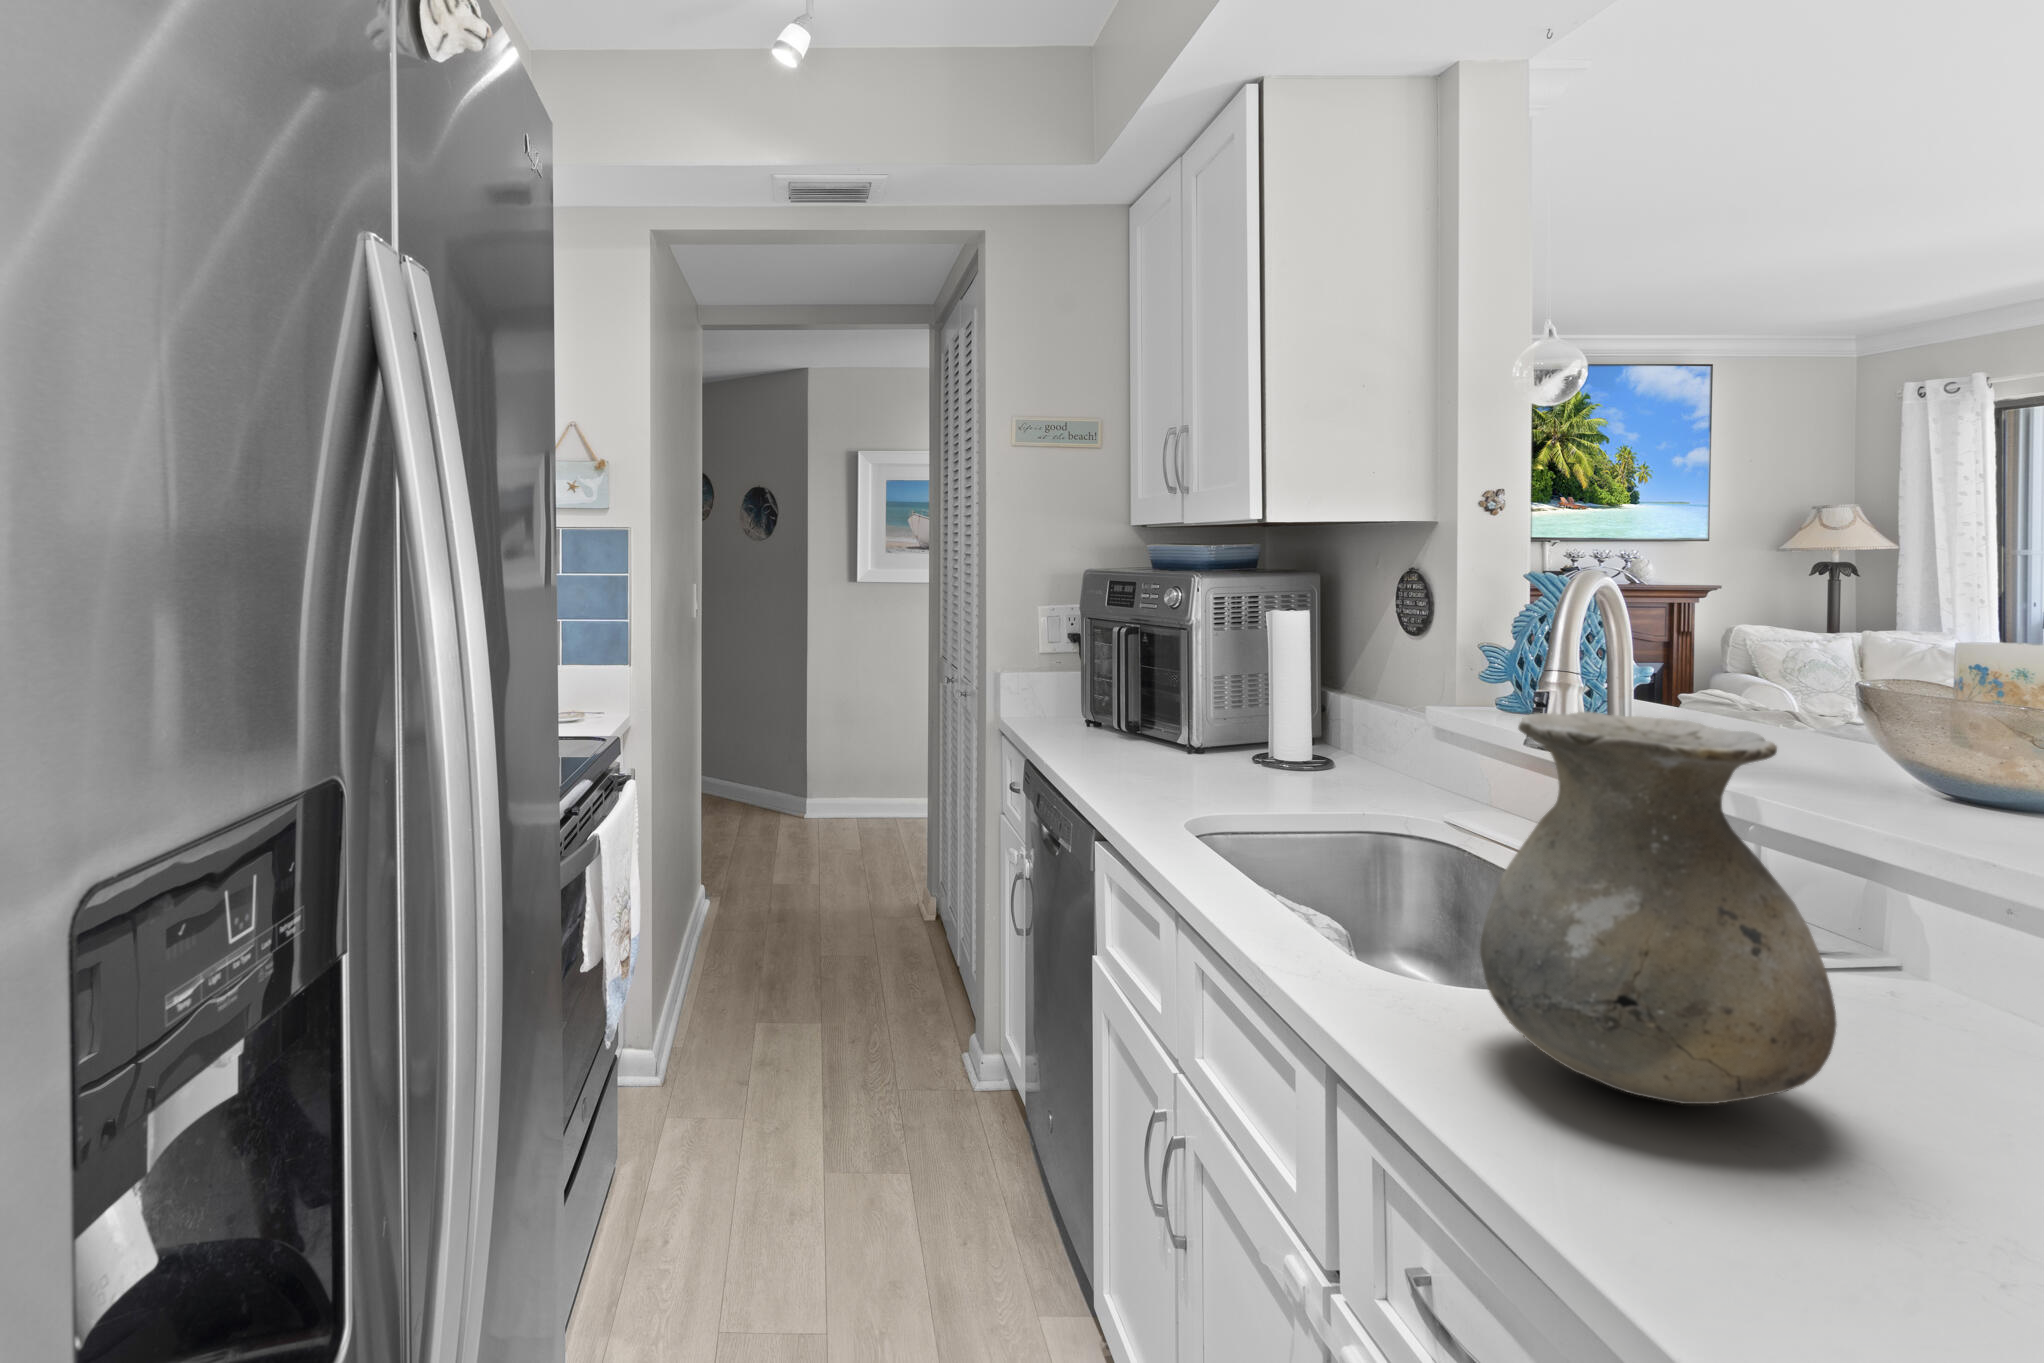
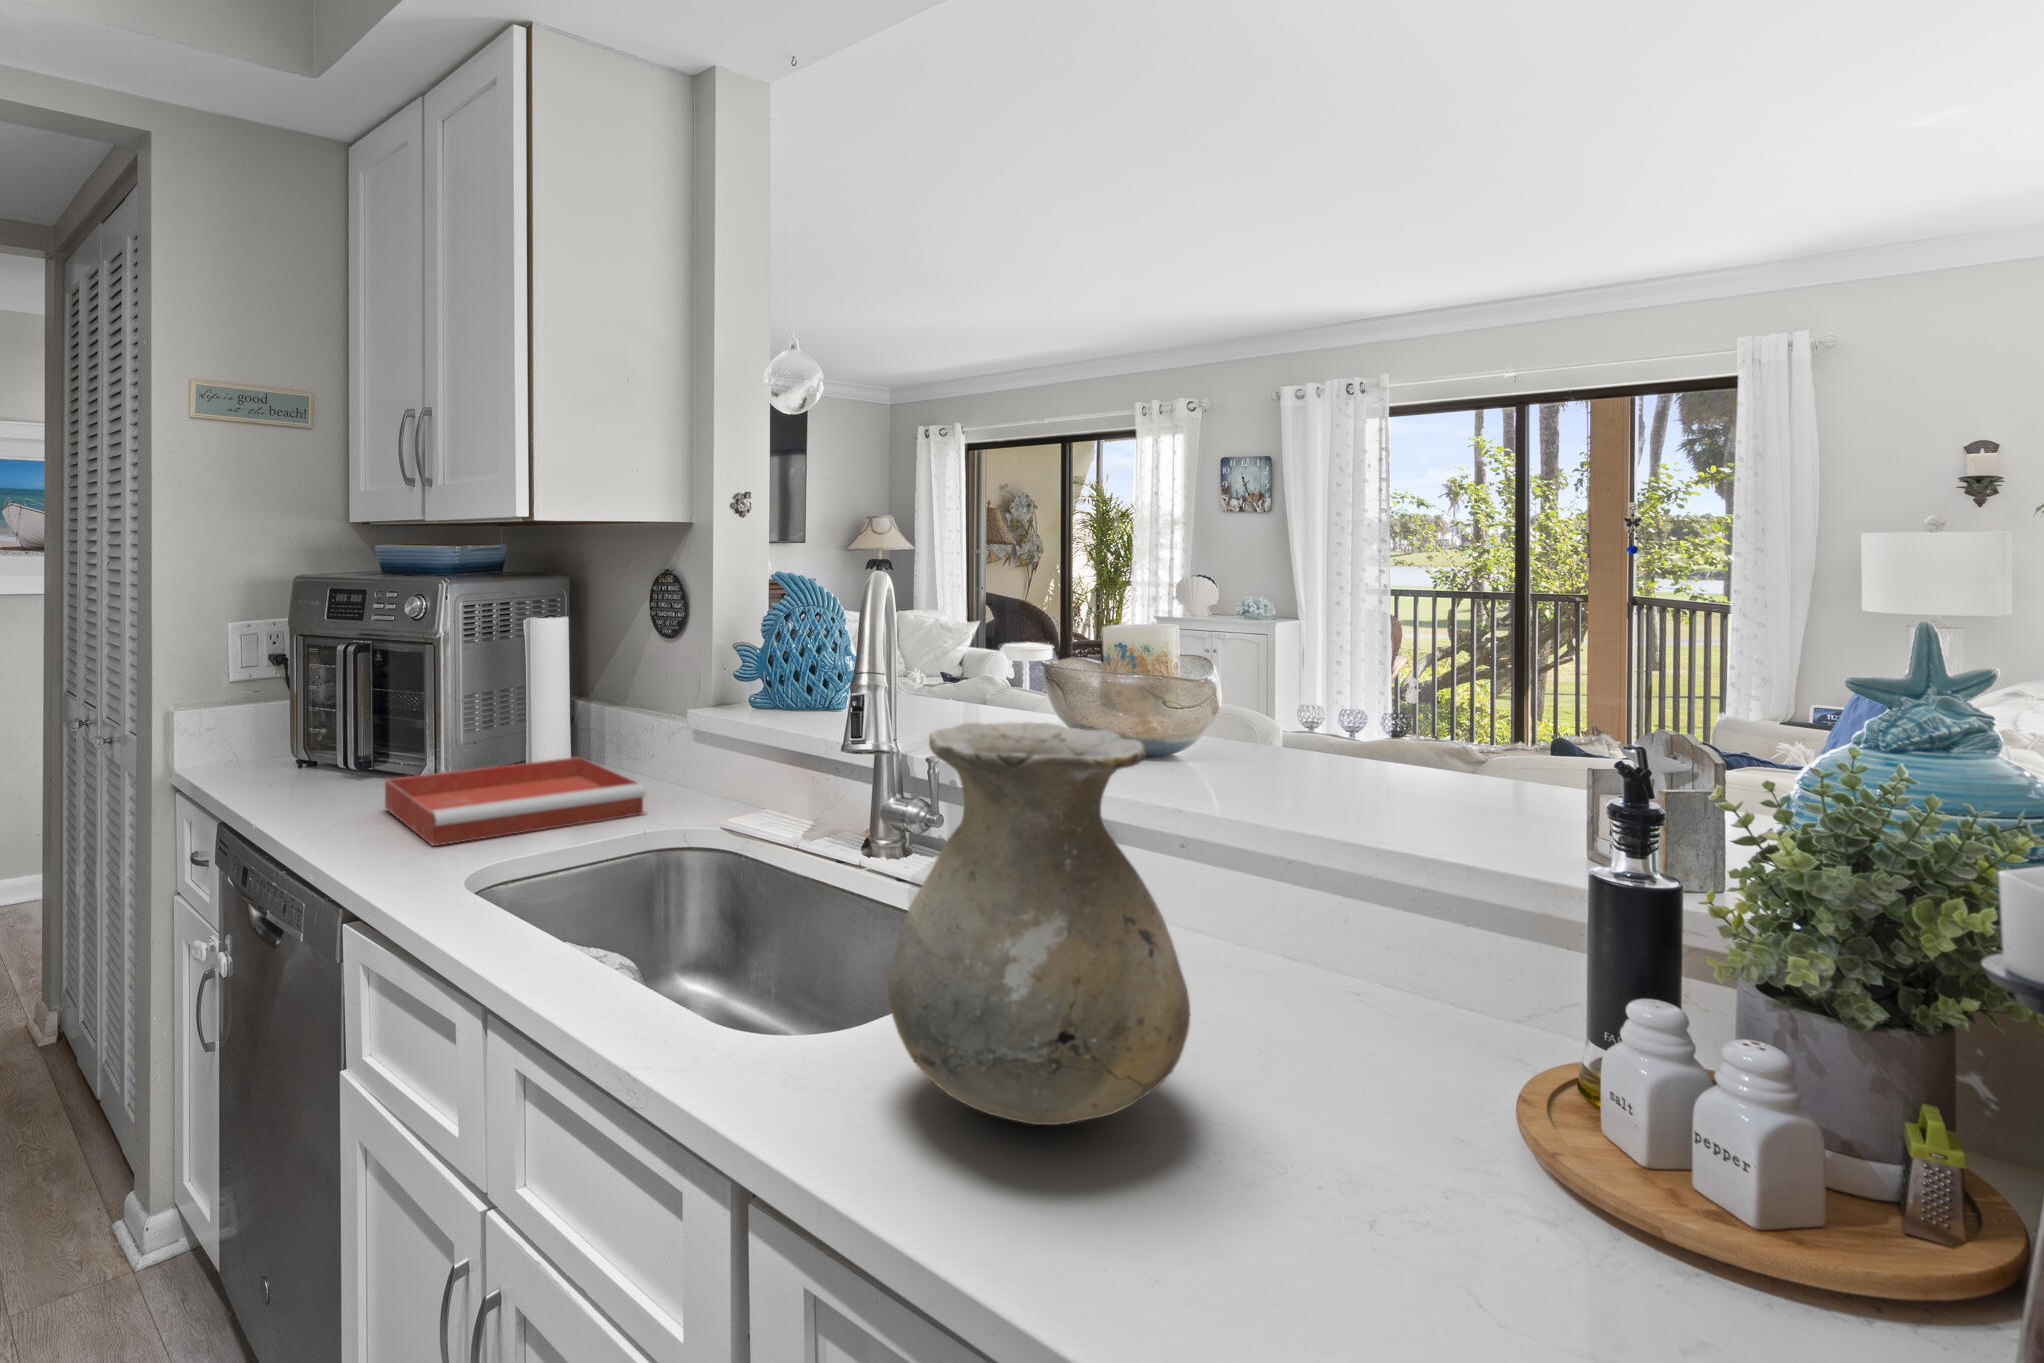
tray: none [1142,738,1374,801] -> present [385,757,646,846]

